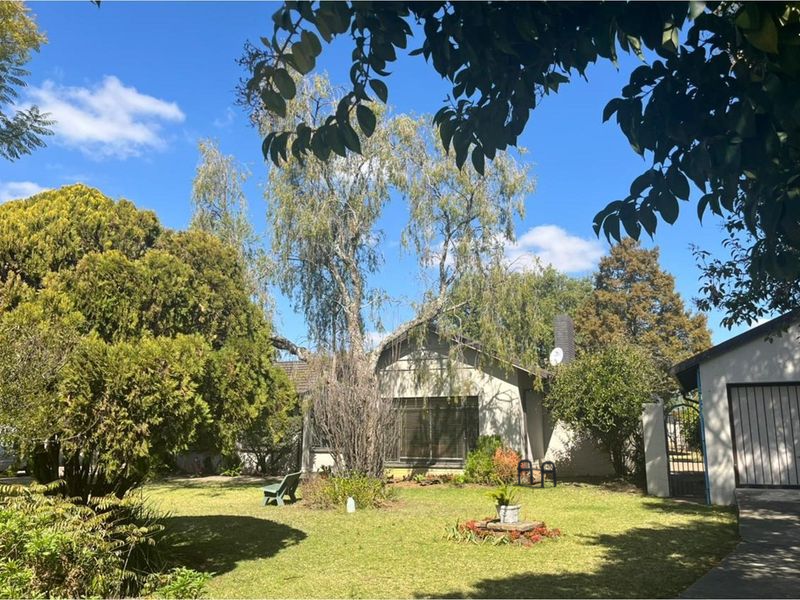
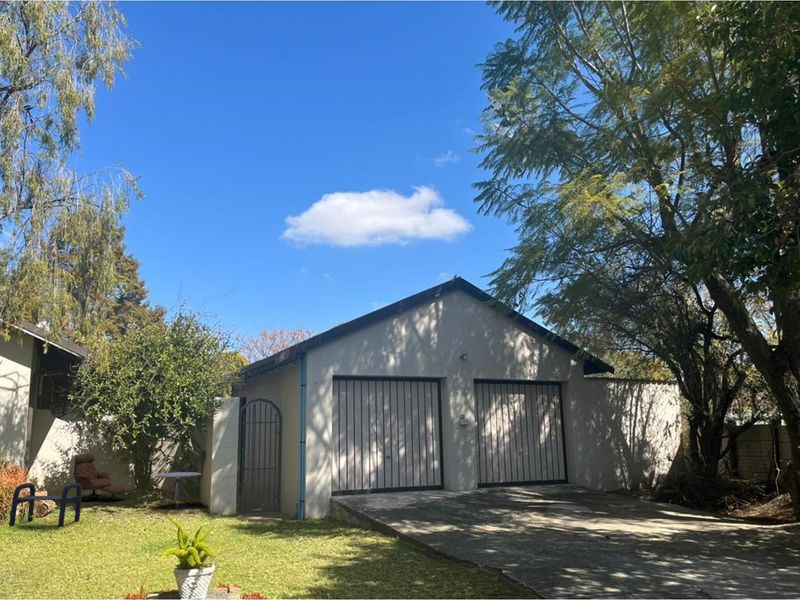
lounge chair: none [571,446,607,481] -> present [74,454,127,502]
round table: none [614,462,650,488] -> present [155,472,201,507]

